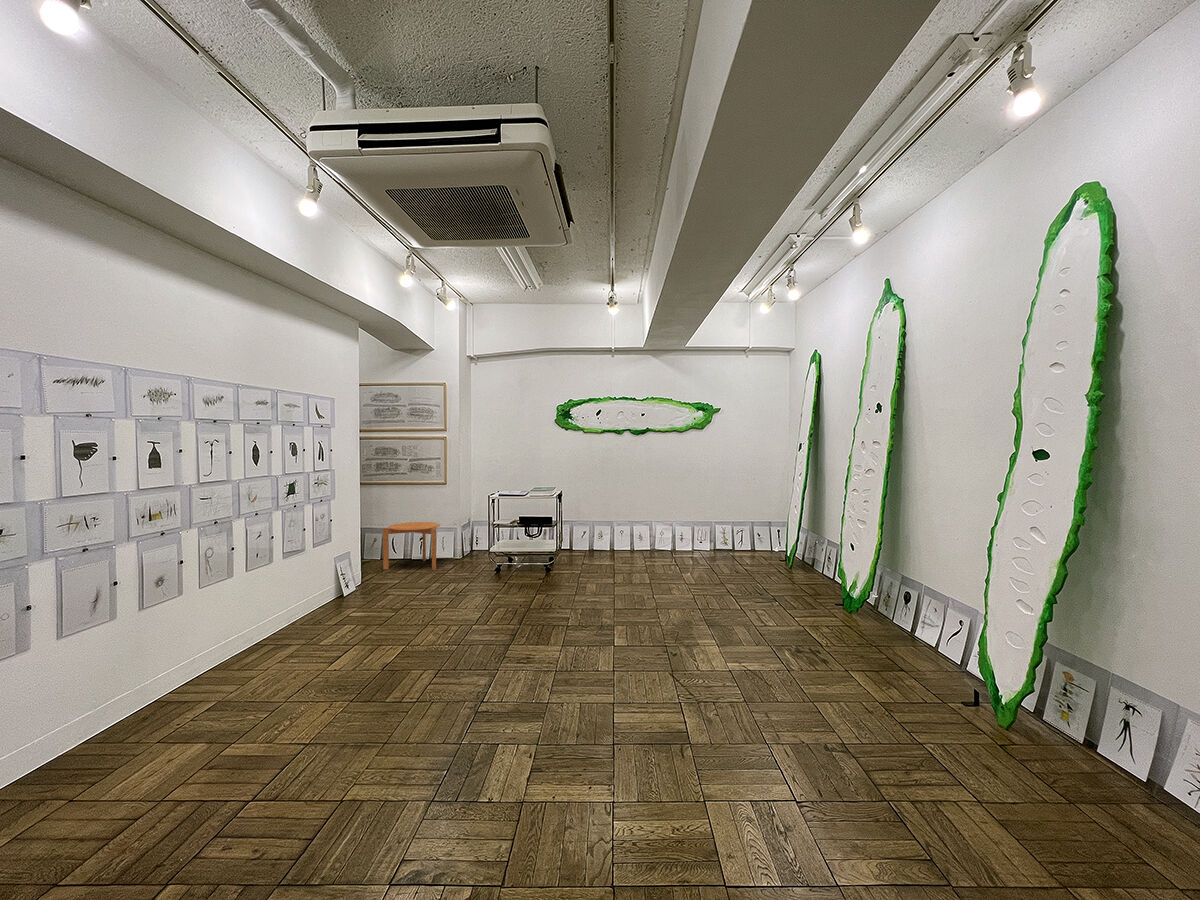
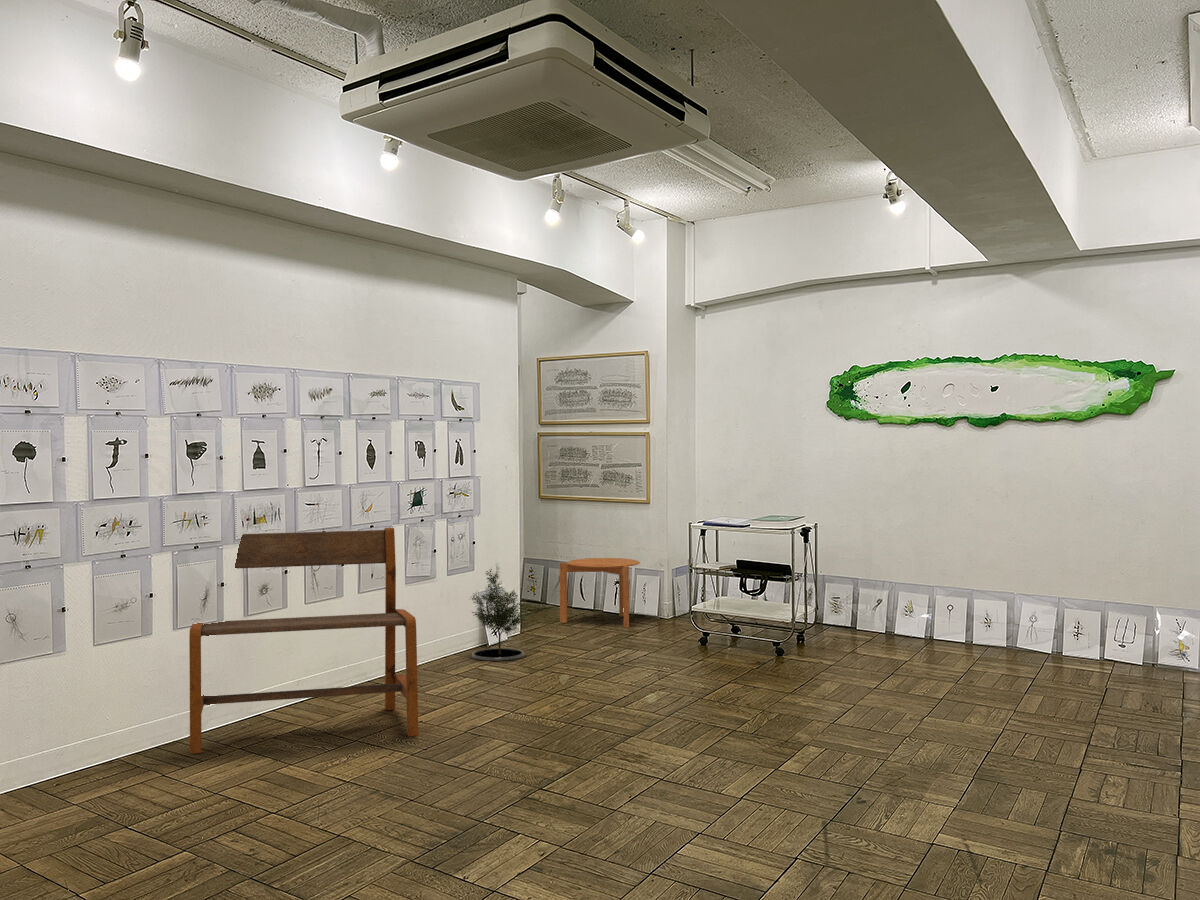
bench: none [81,517,332,769] -> present [189,528,418,754]
potted tree: none [330,534,381,609] -> present [472,568,527,661]

